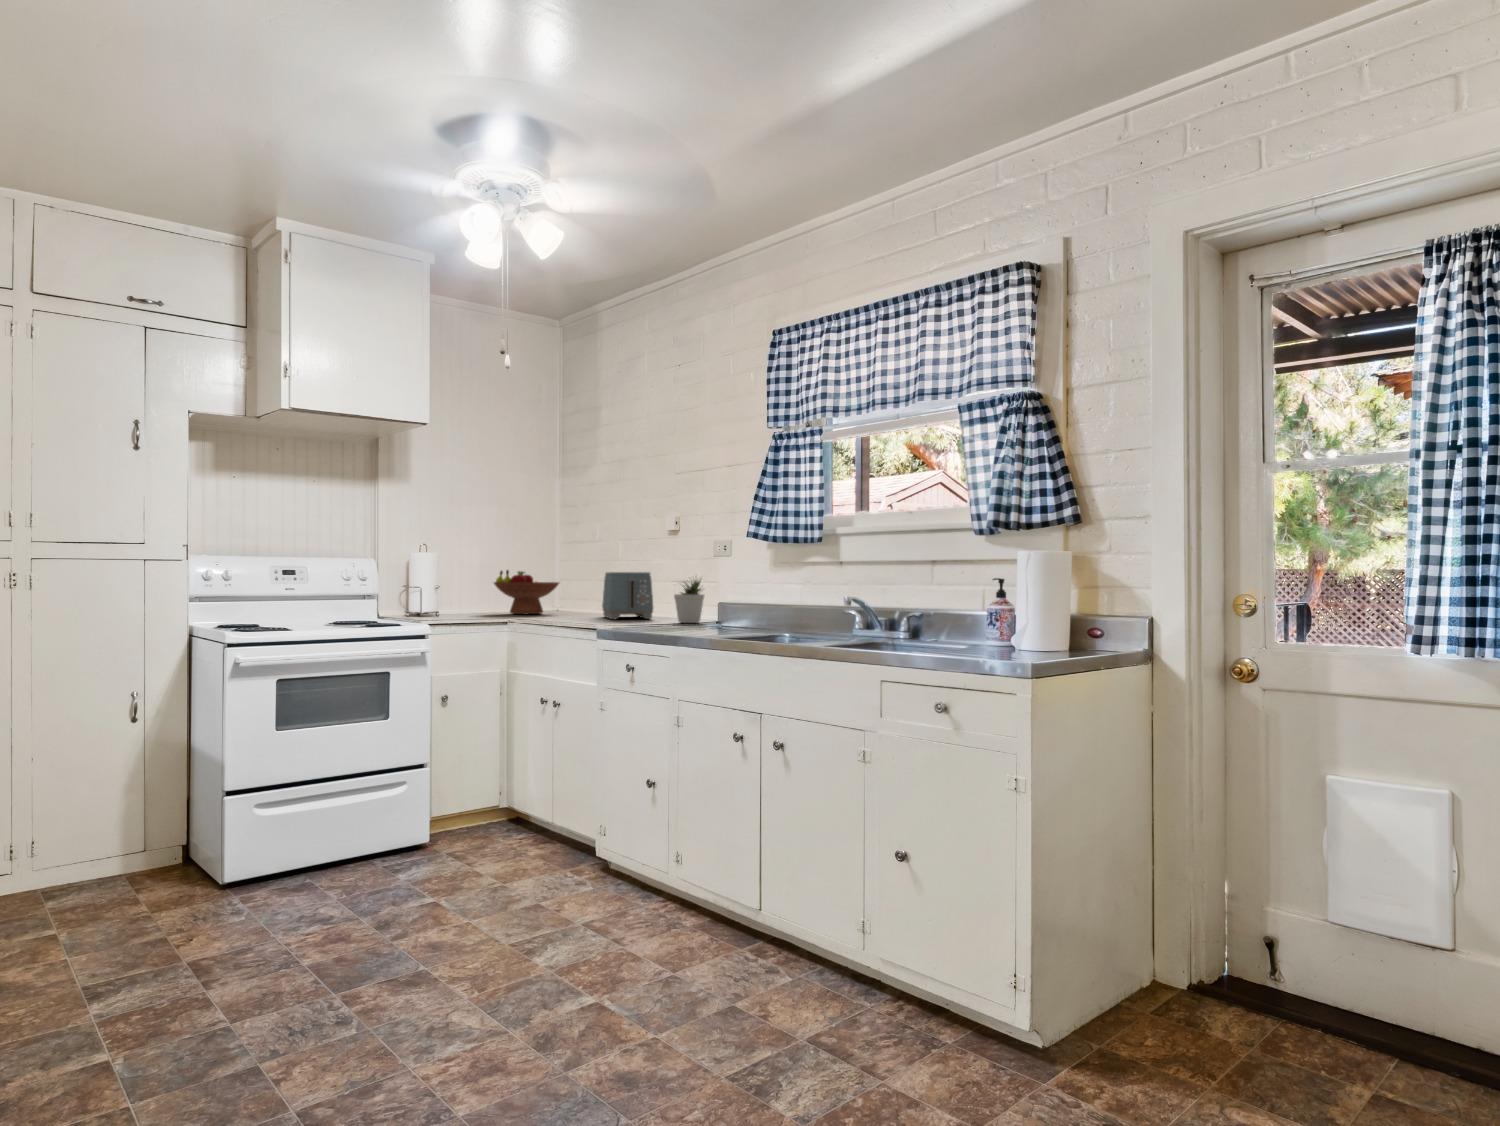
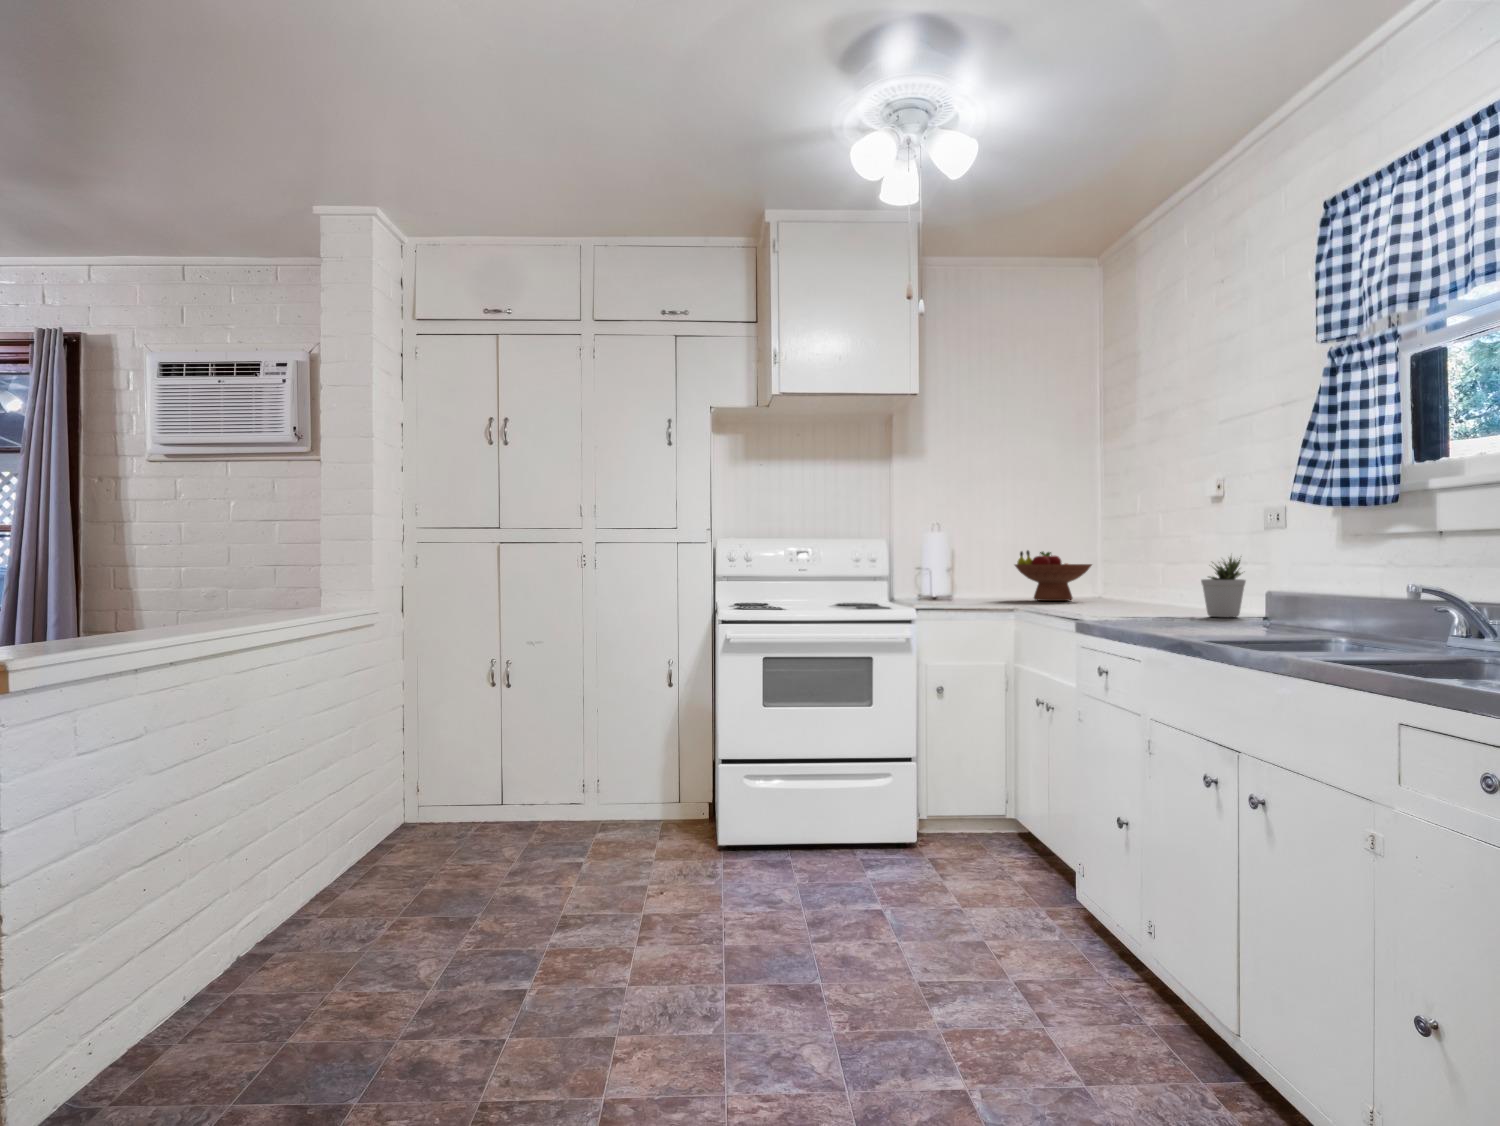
toaster: present [602,572,653,619] -> none [1128,551,1188,610]

